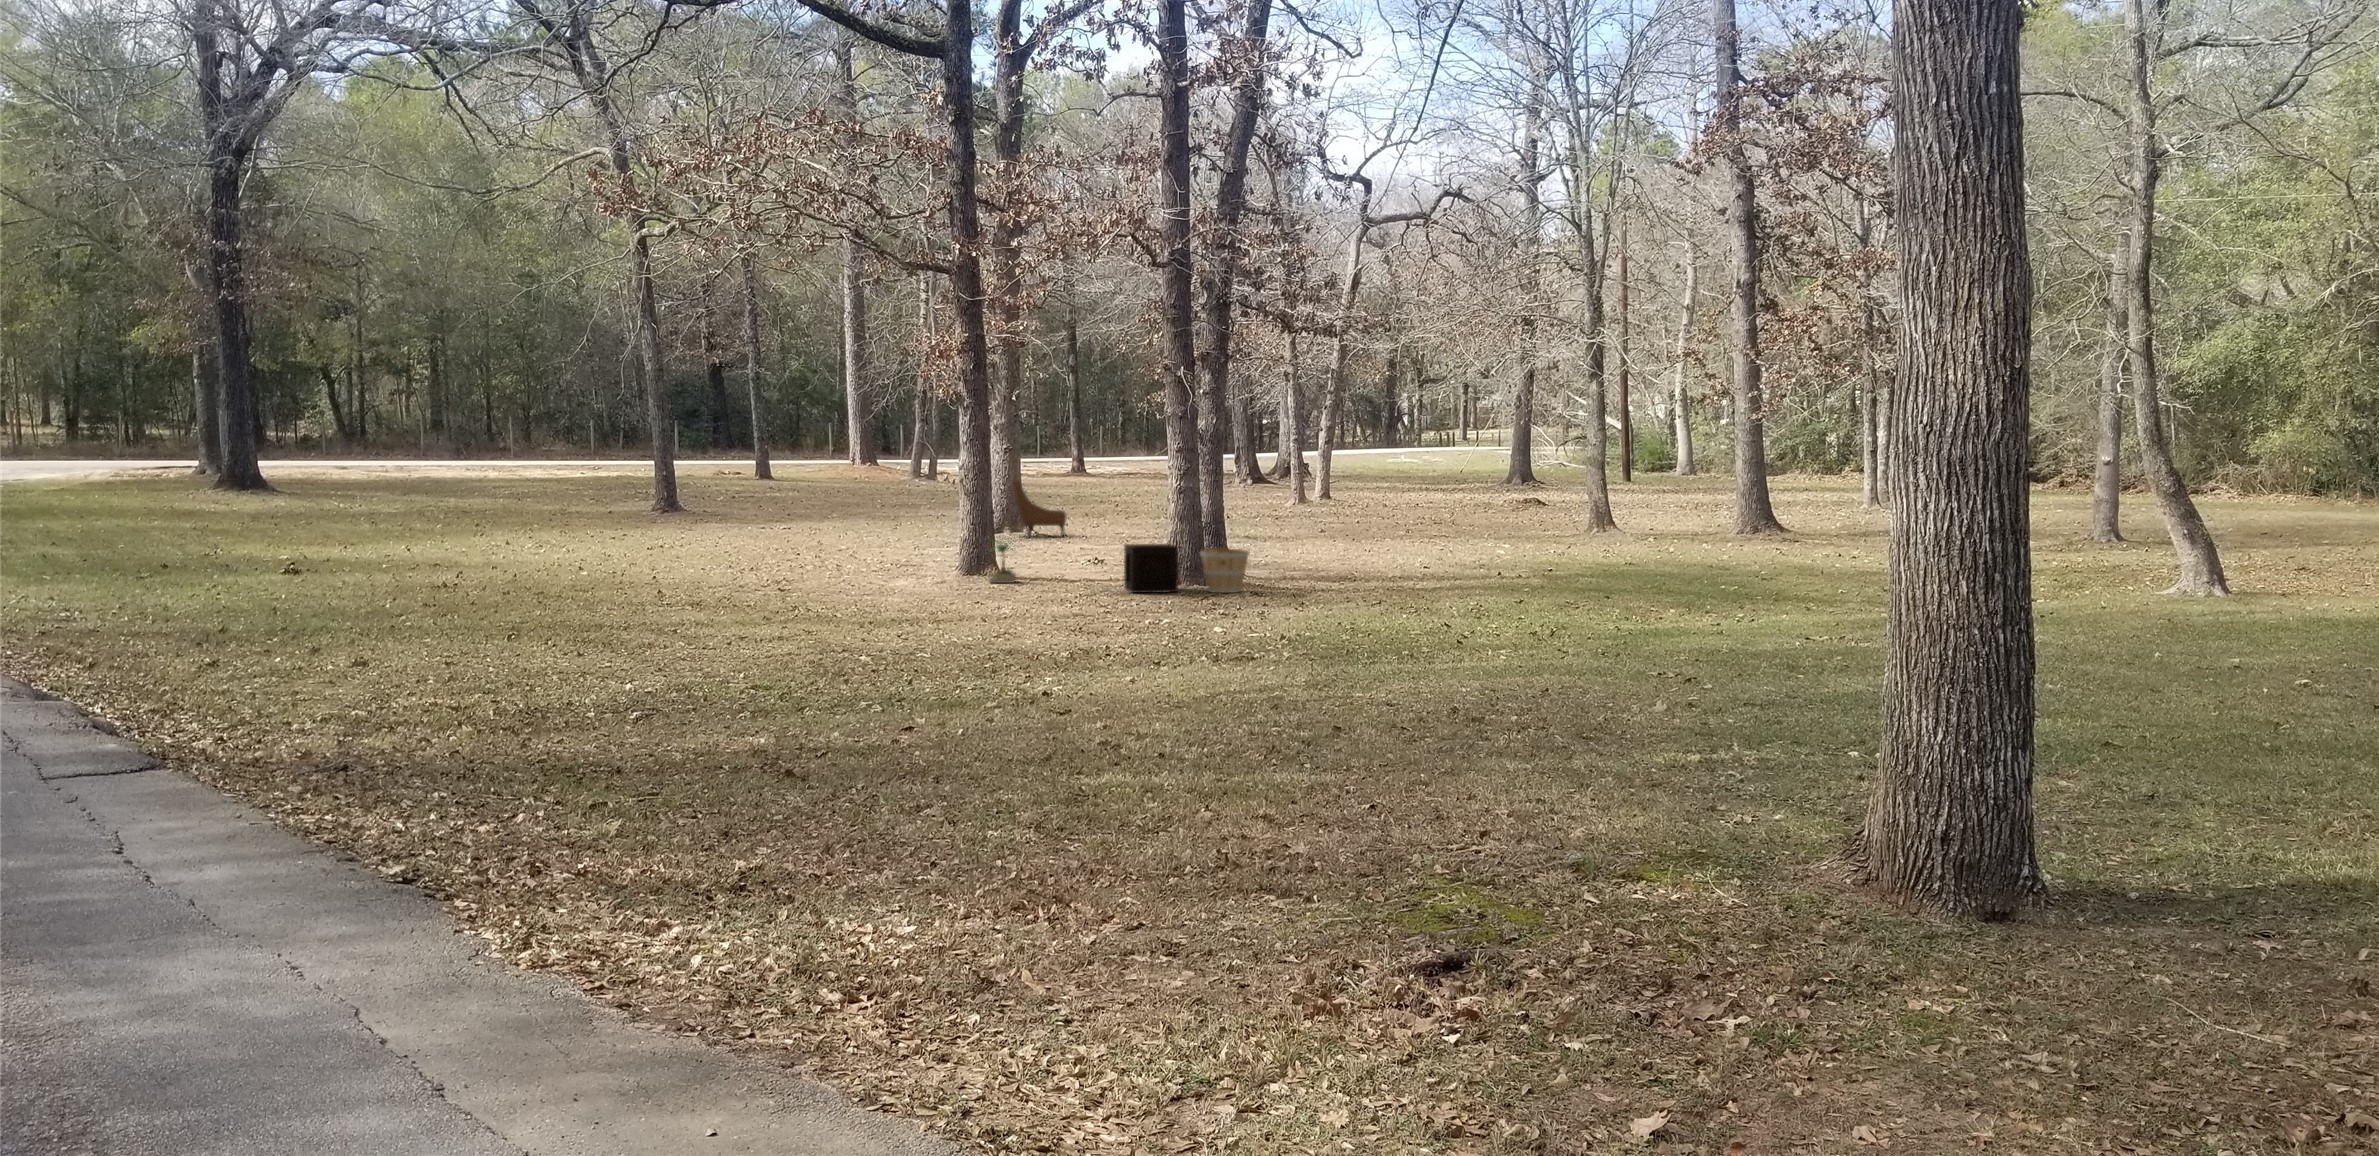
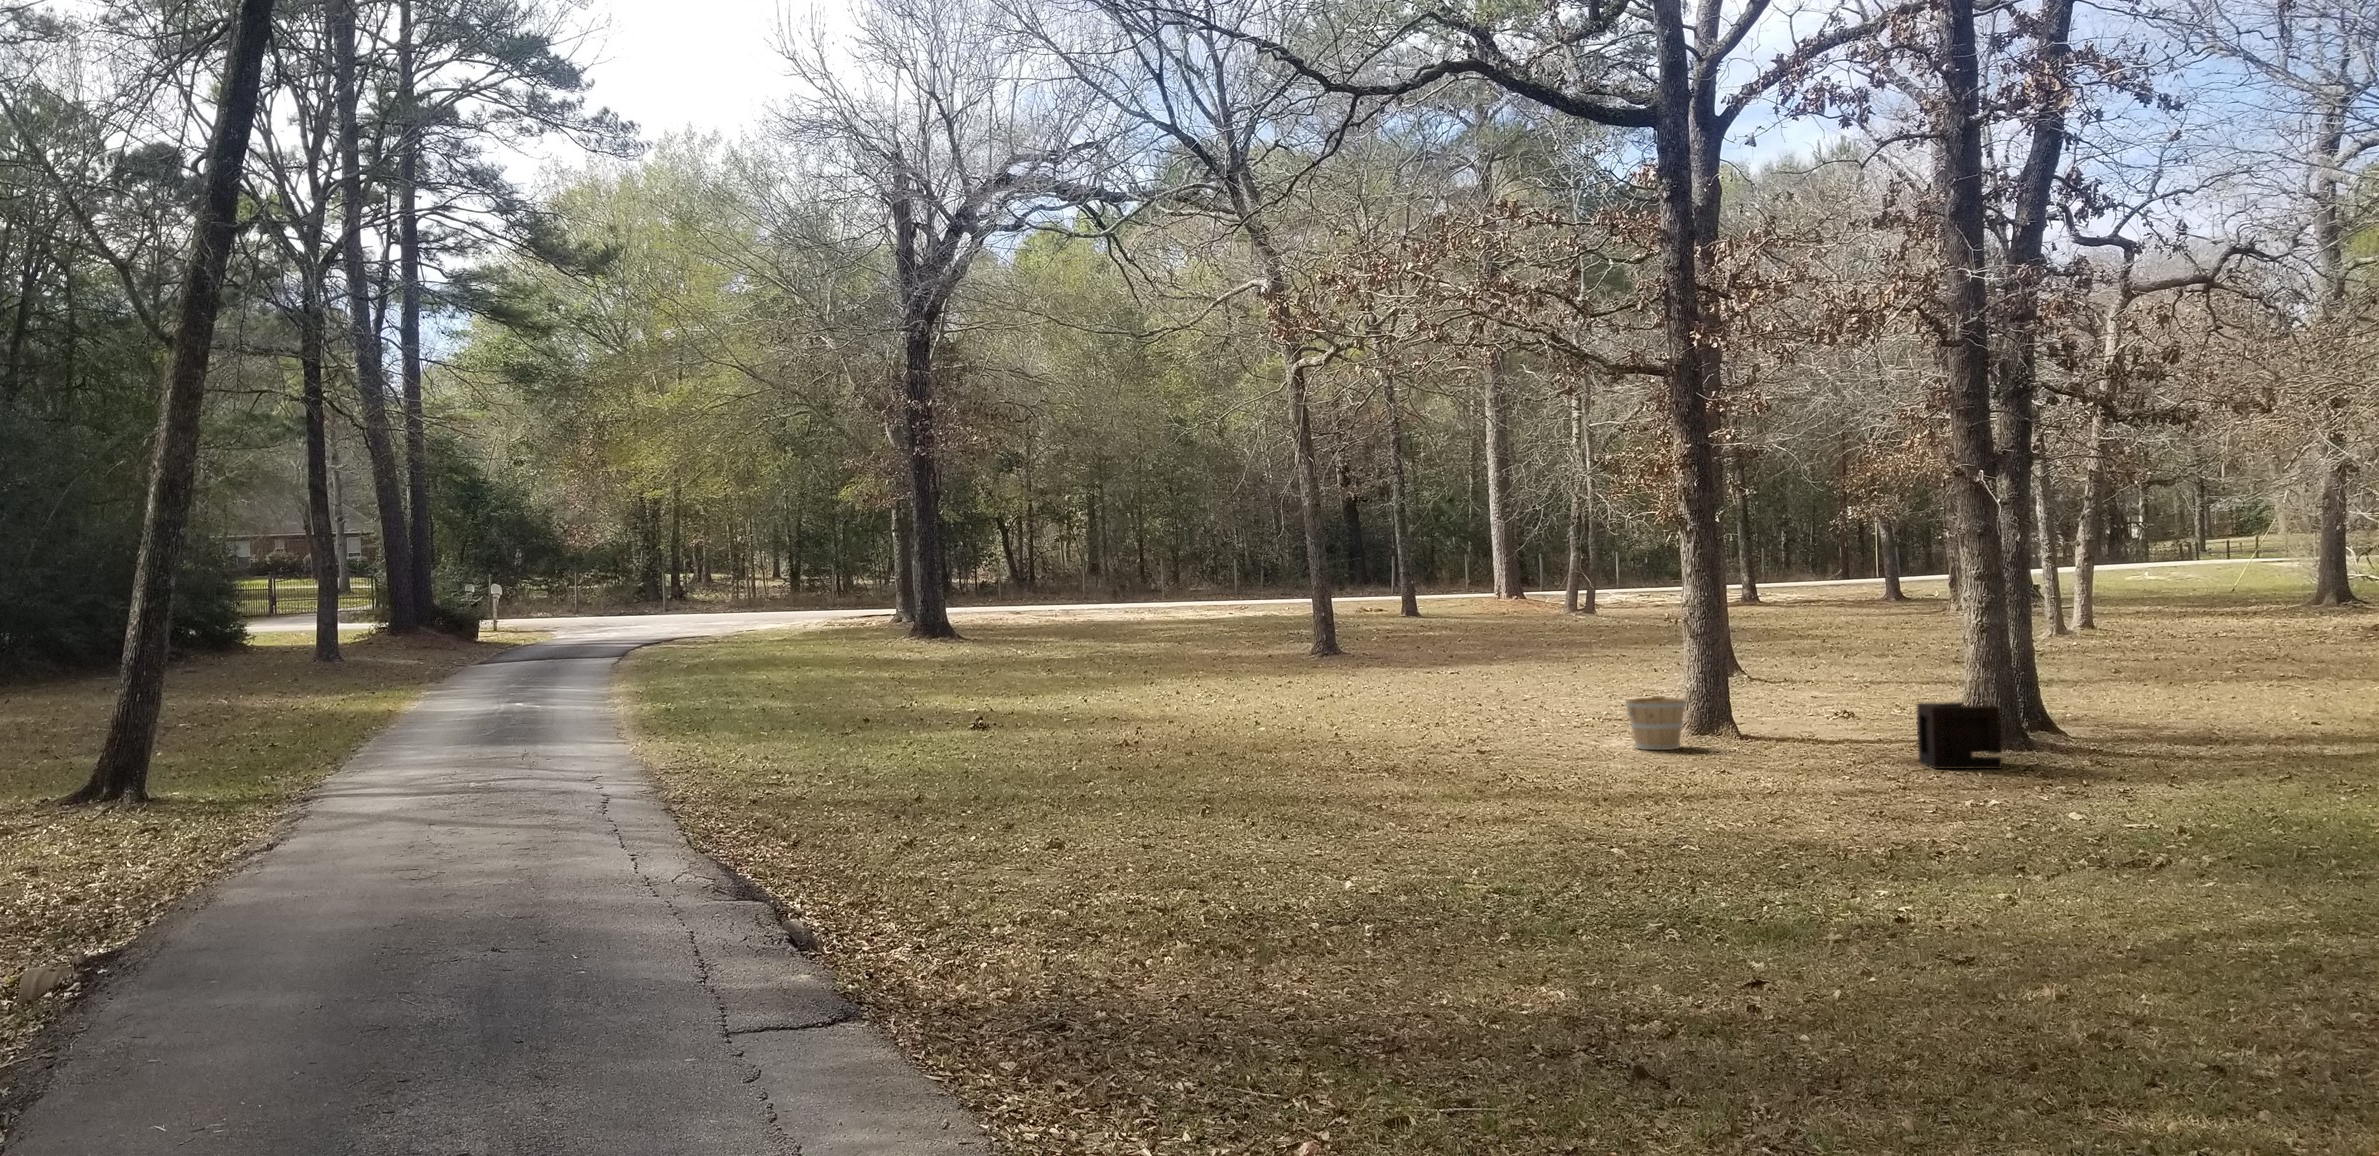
chair: present [1012,480,1067,537] -> none [1721,615,1793,686]
potted plant: present [990,538,1018,583] -> none [1720,692,1768,751]
wooden bucket: present [1200,548,1249,593] -> present [1625,696,1687,750]

